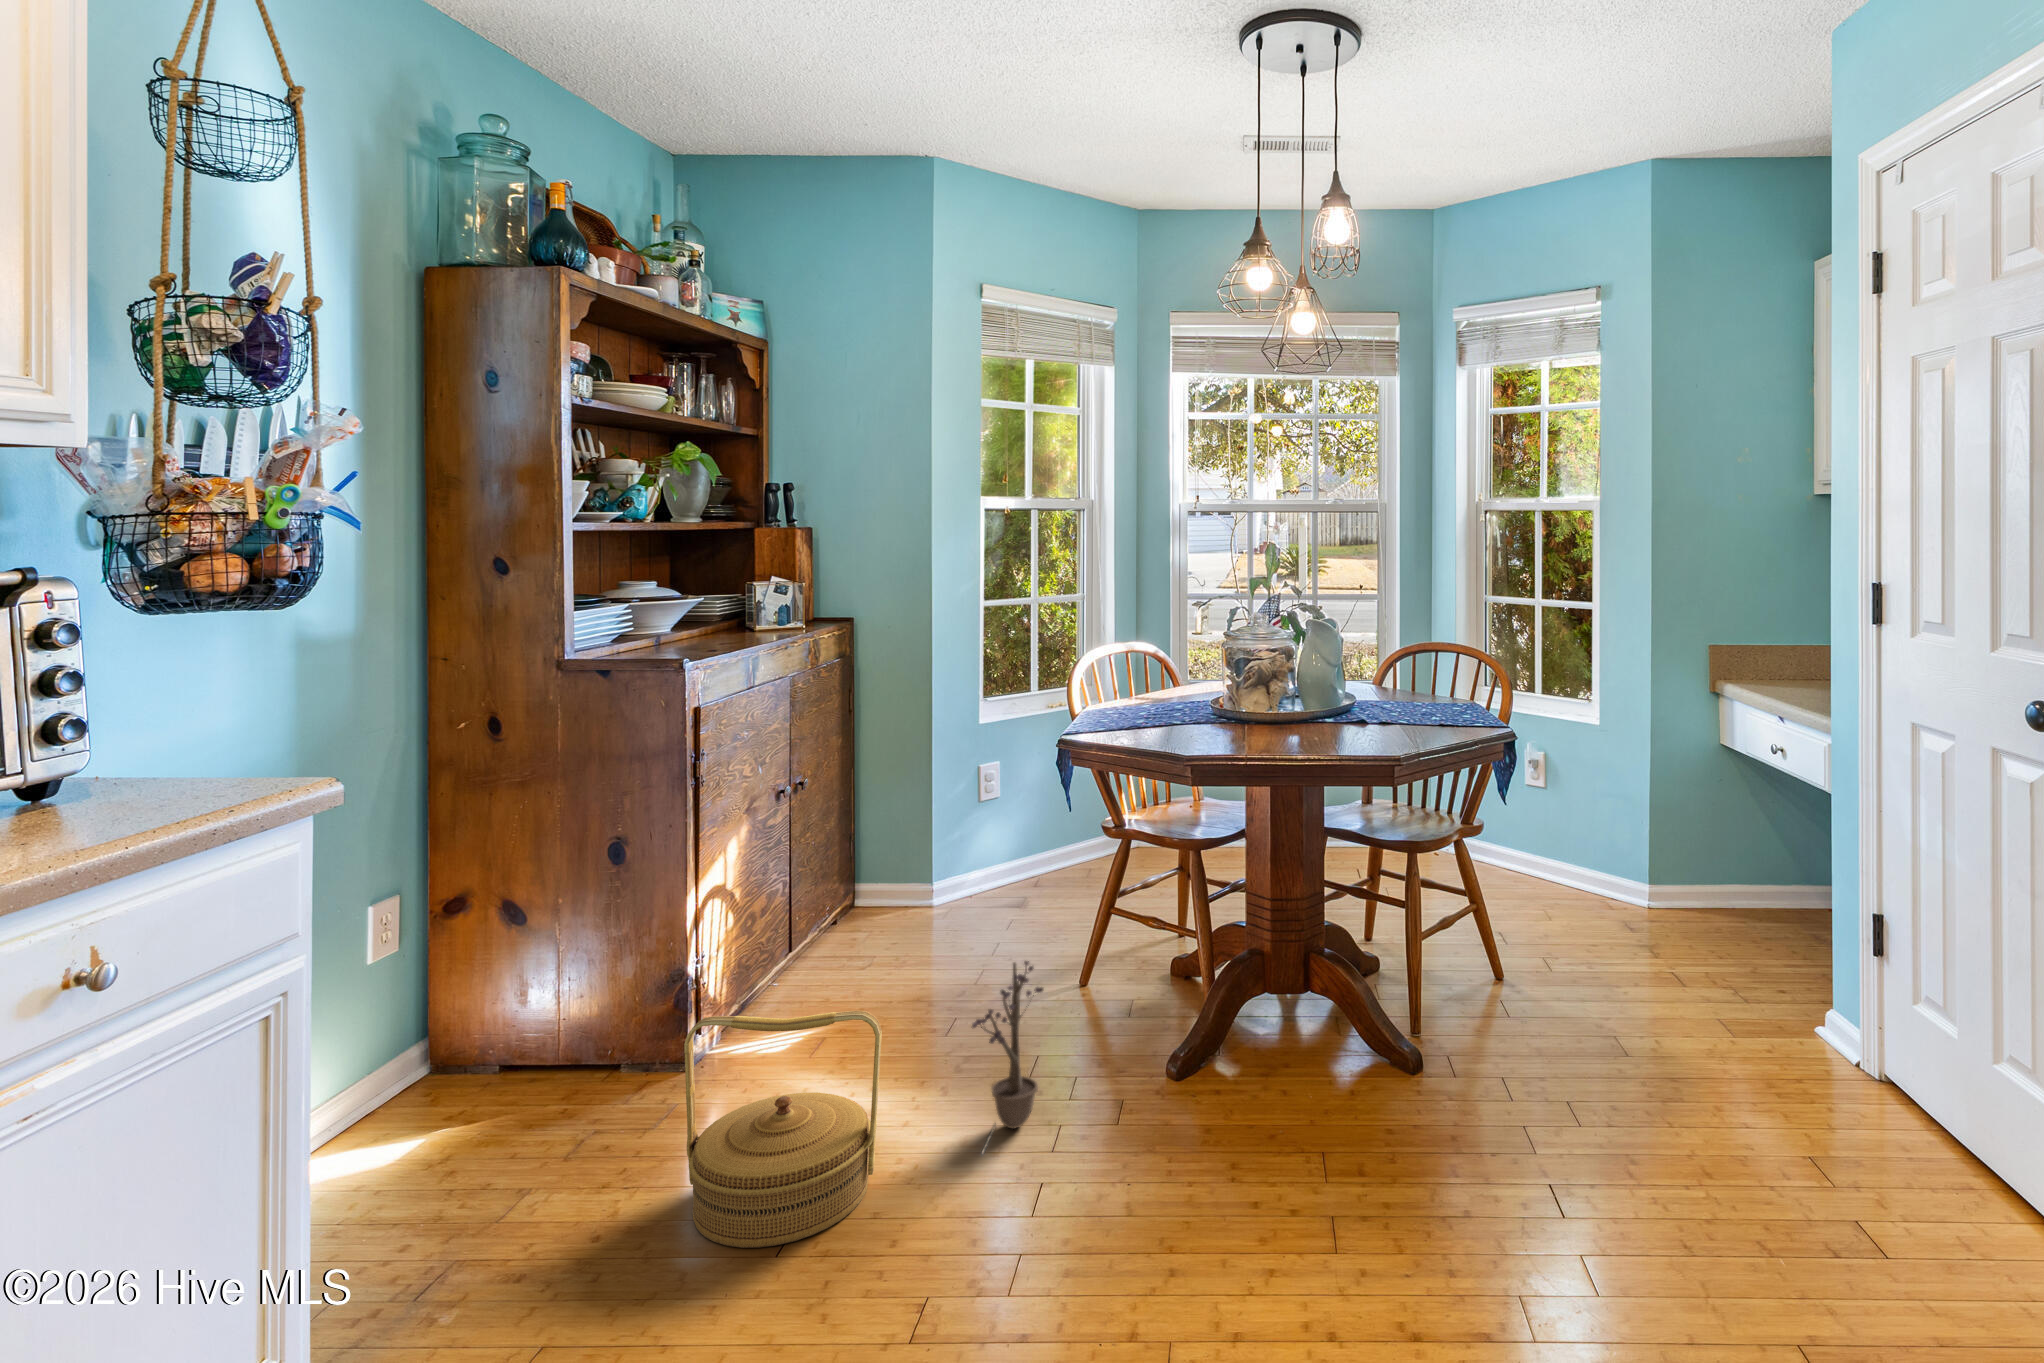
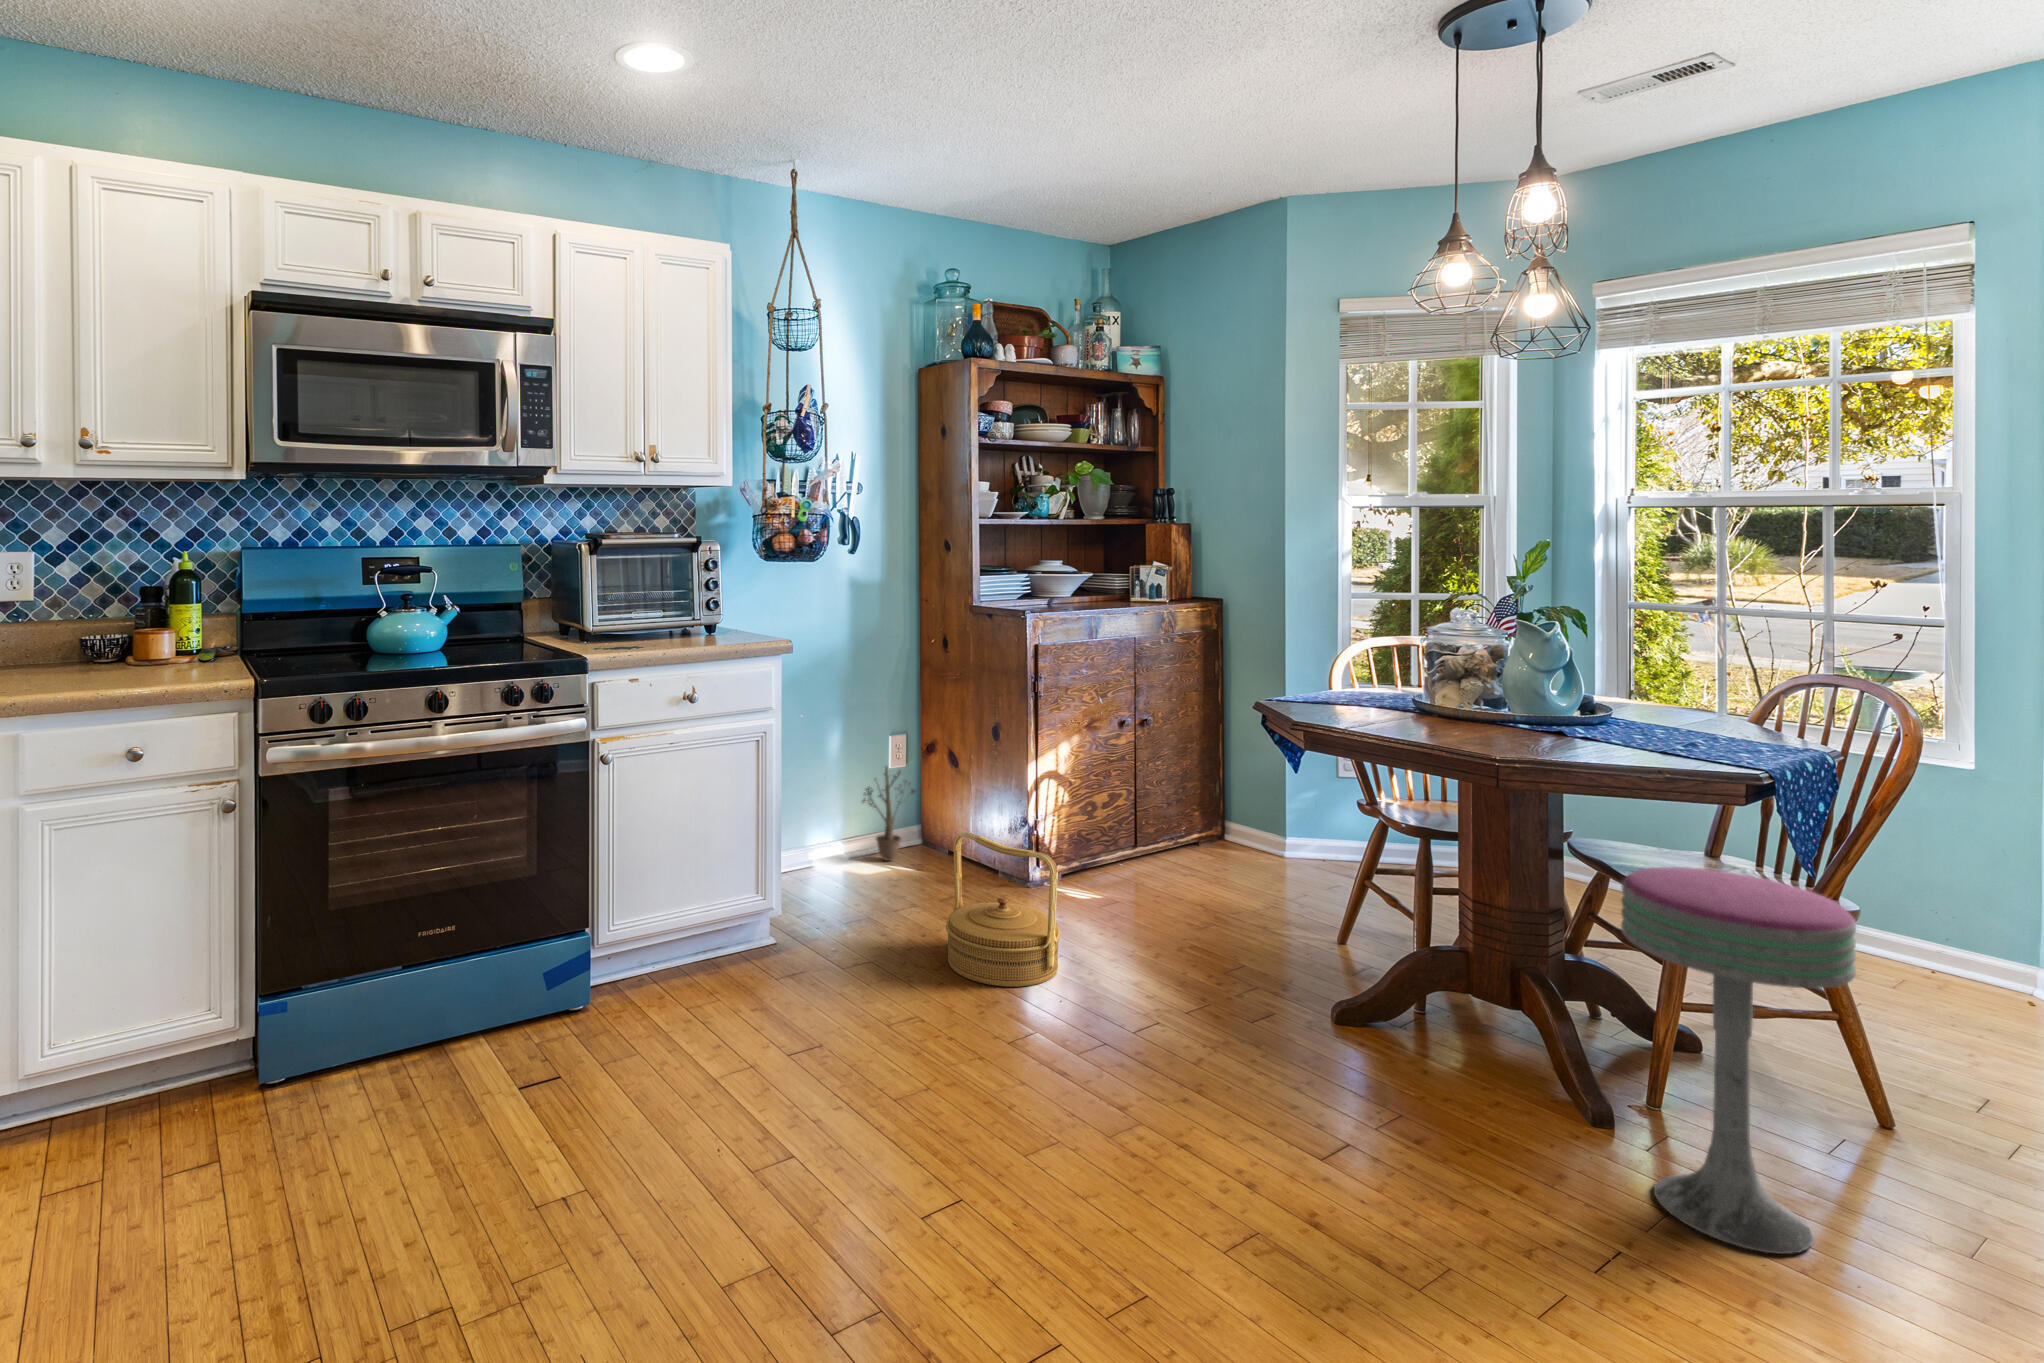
bar stool: none [1487,831,1643,1149] -> present [1621,867,1856,1254]
decorative plant: present [972,961,1043,1155] -> present [855,767,915,861]

